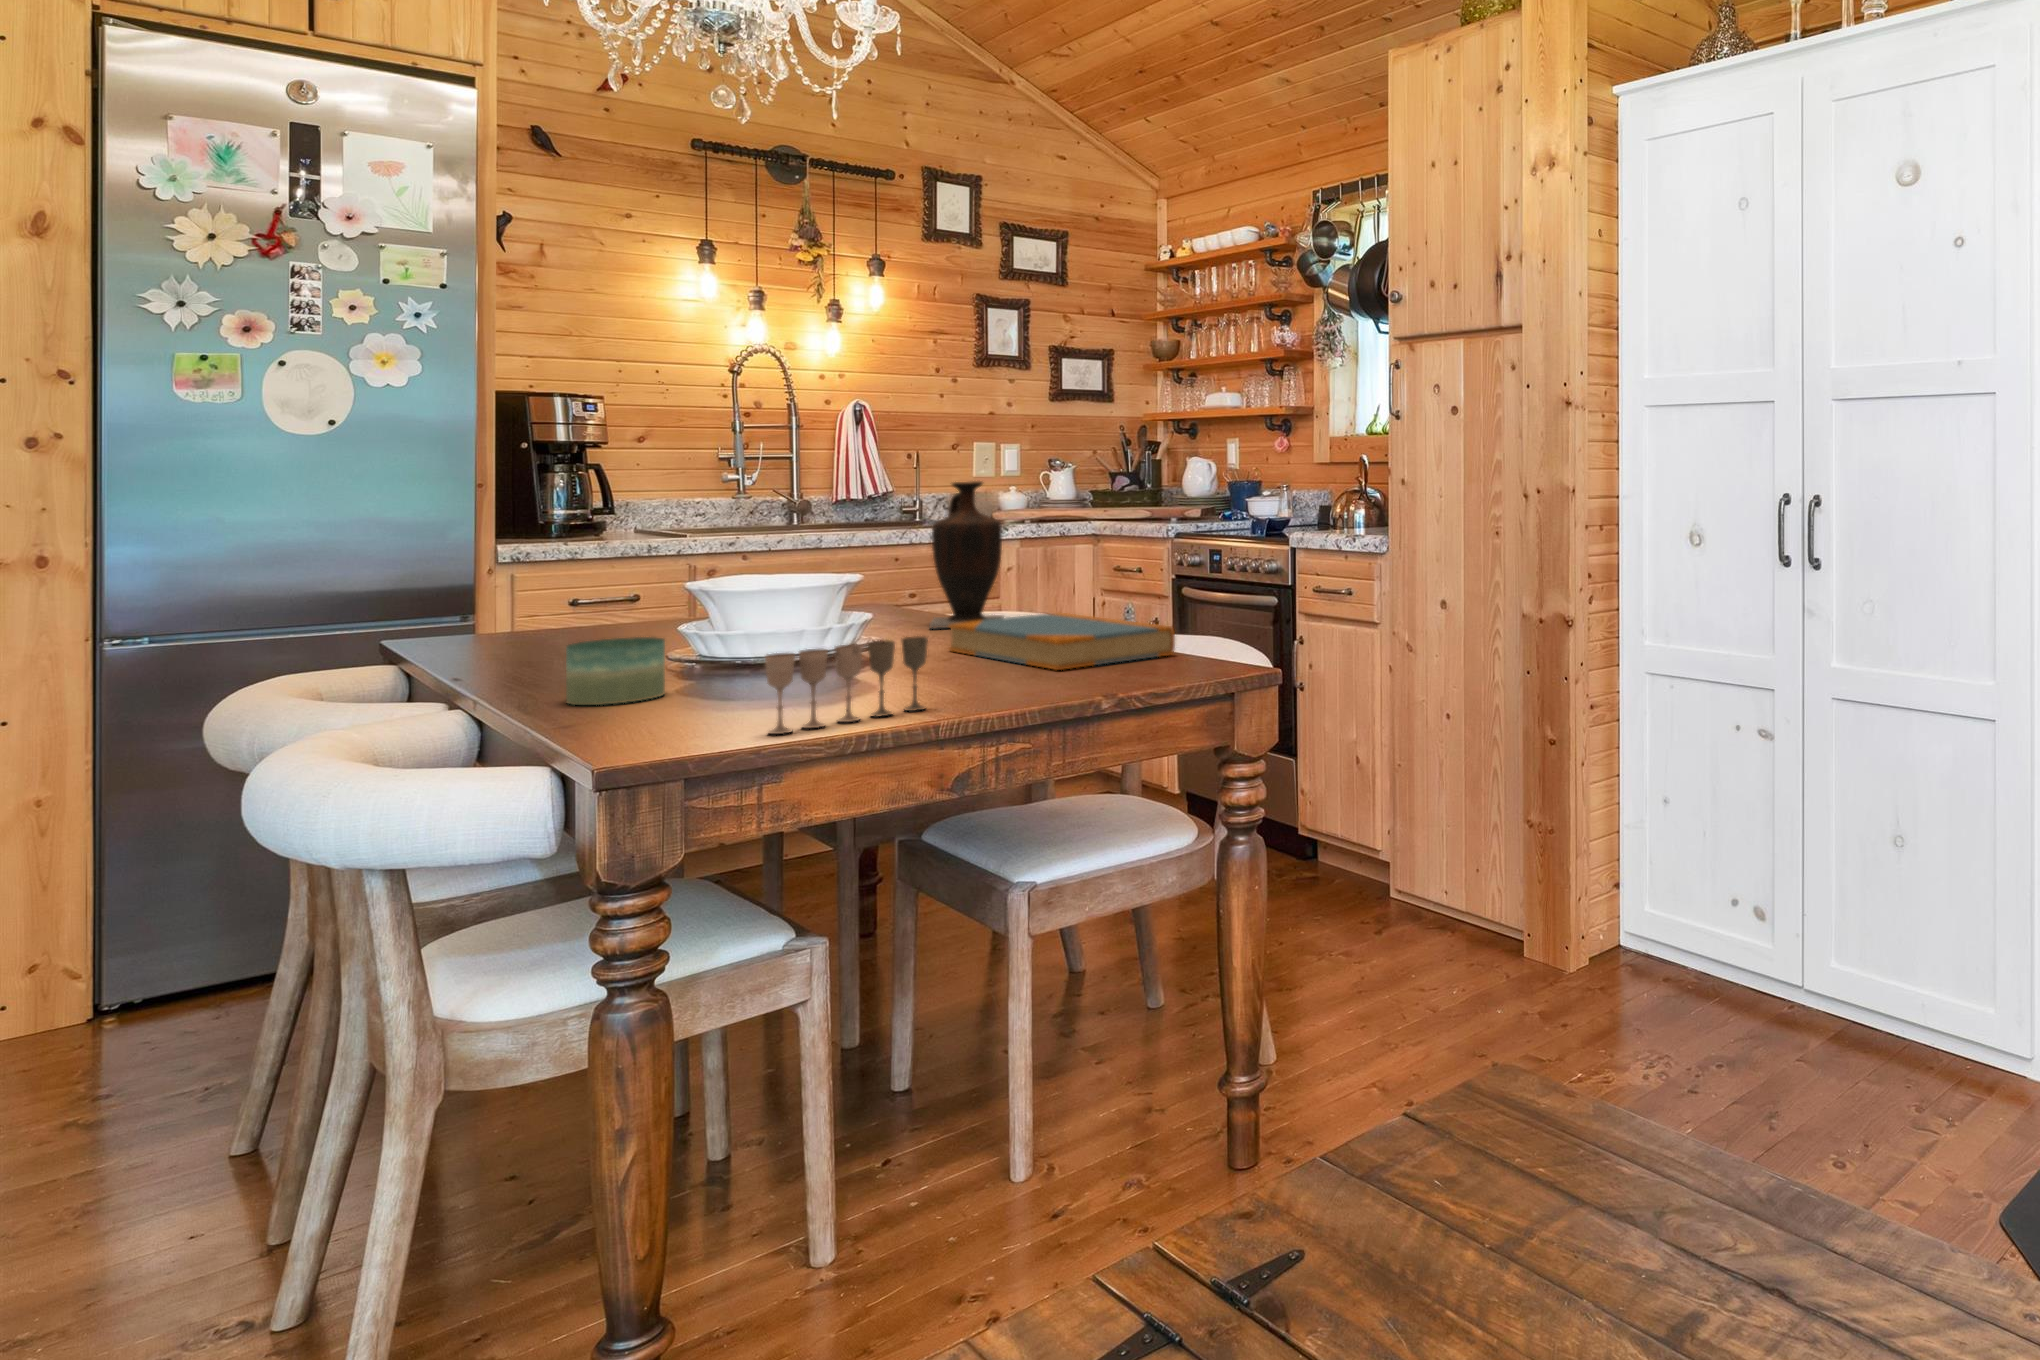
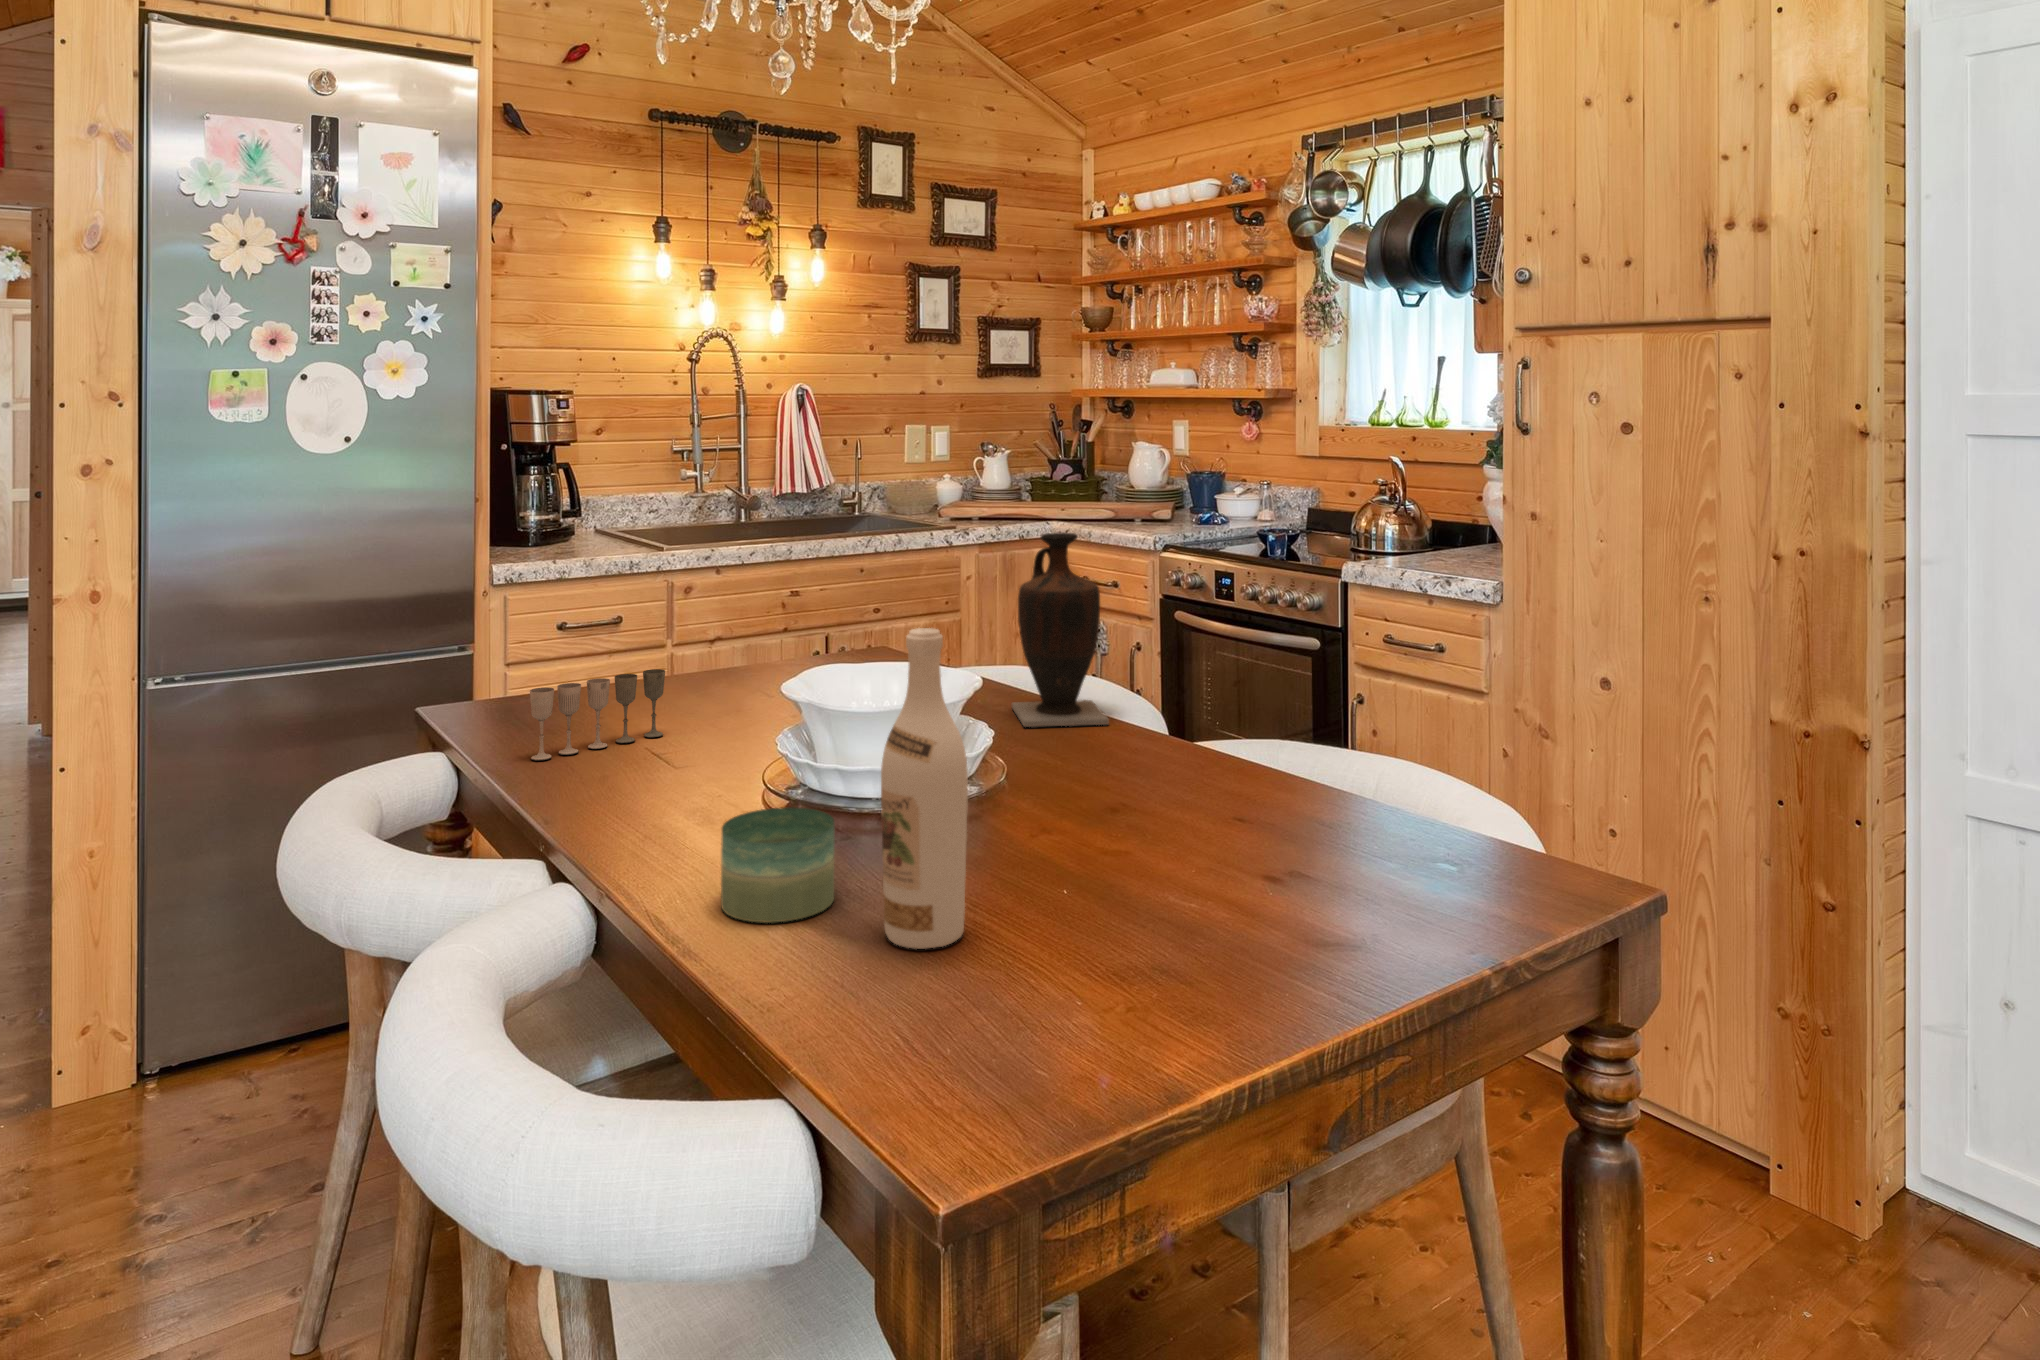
wine bottle: none [680,493,750,708] -> present [881,628,968,949]
book: present [948,613,1175,670] -> none [1102,727,1435,862]
wine glass: present [765,636,928,734] -> present [530,669,665,760]

